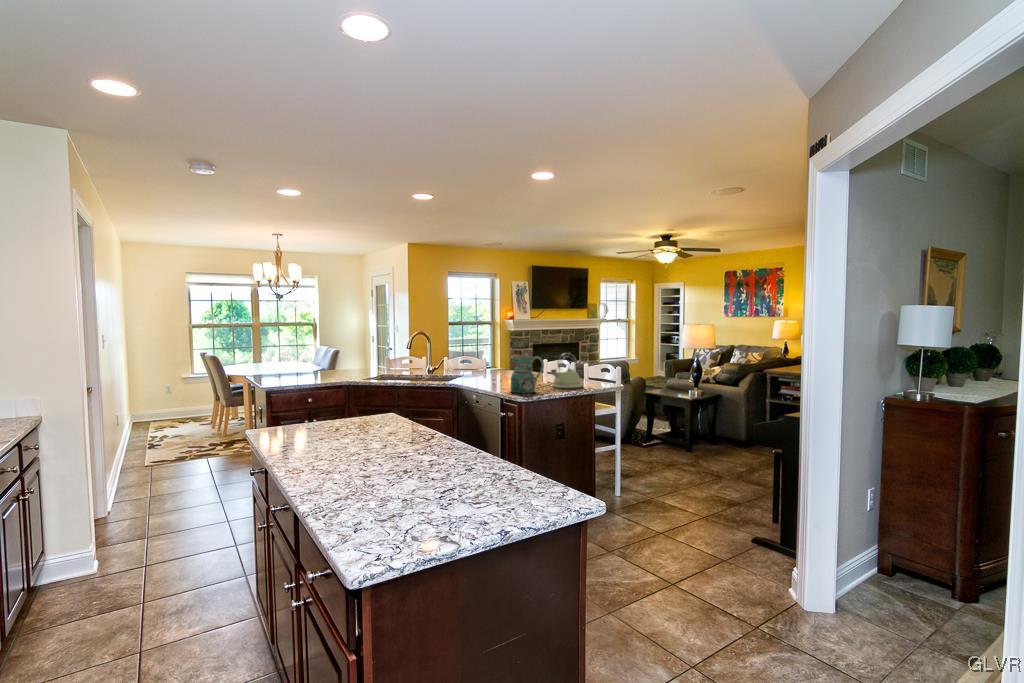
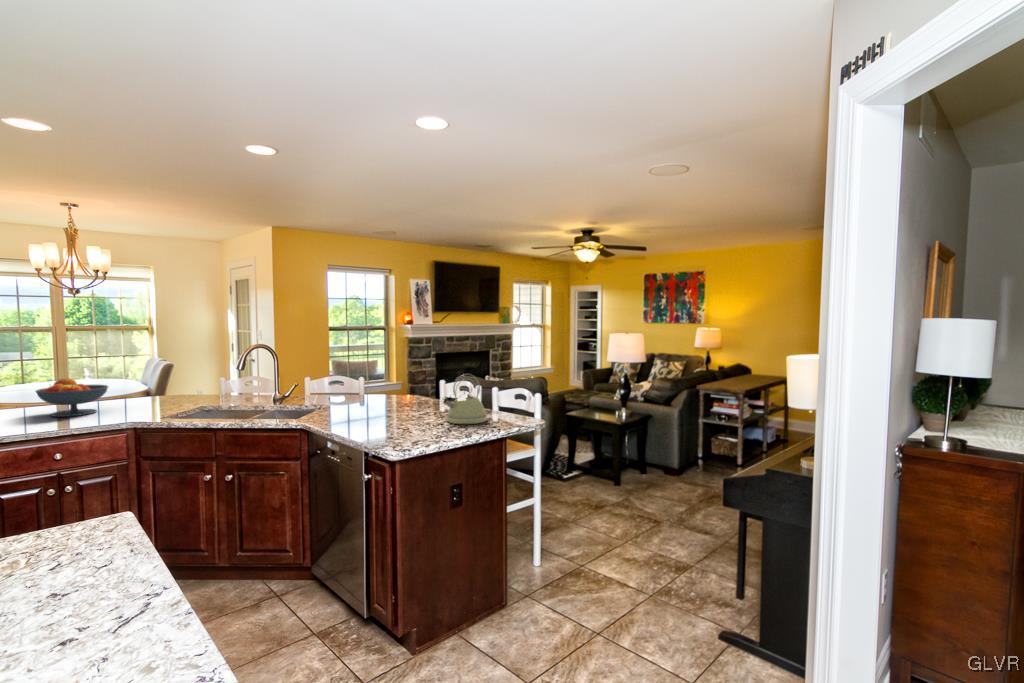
fruit bowl: none [283,356,323,381] -> present [36,378,108,417]
ceramic pitcher: present [510,356,544,393] -> none [382,380,432,436]

